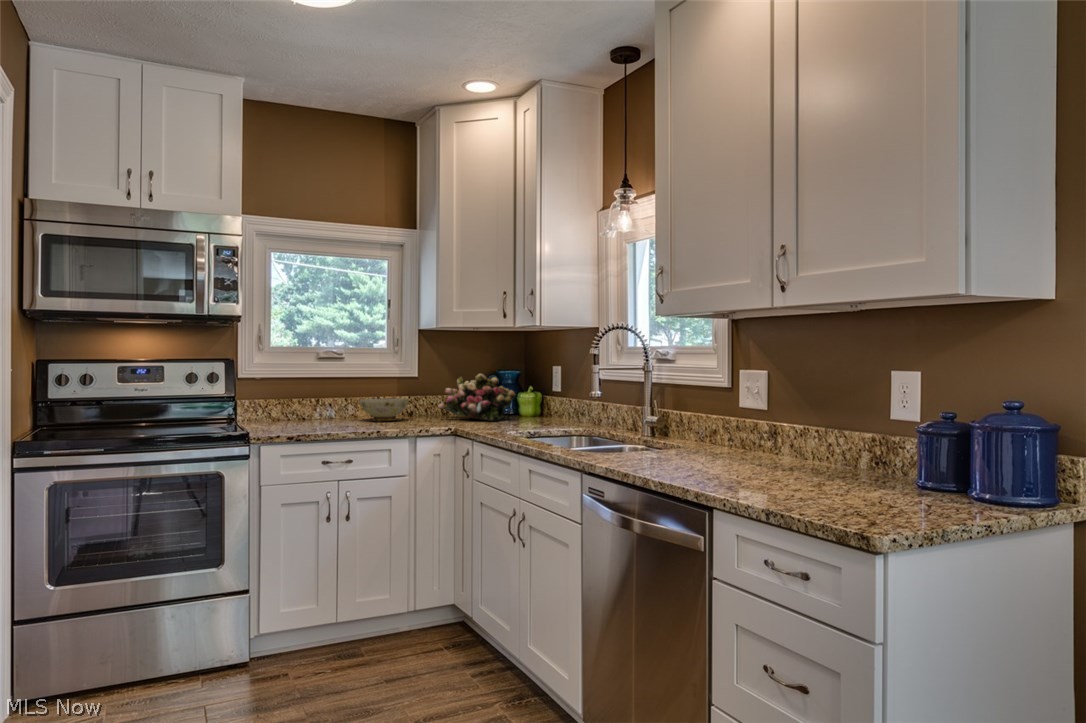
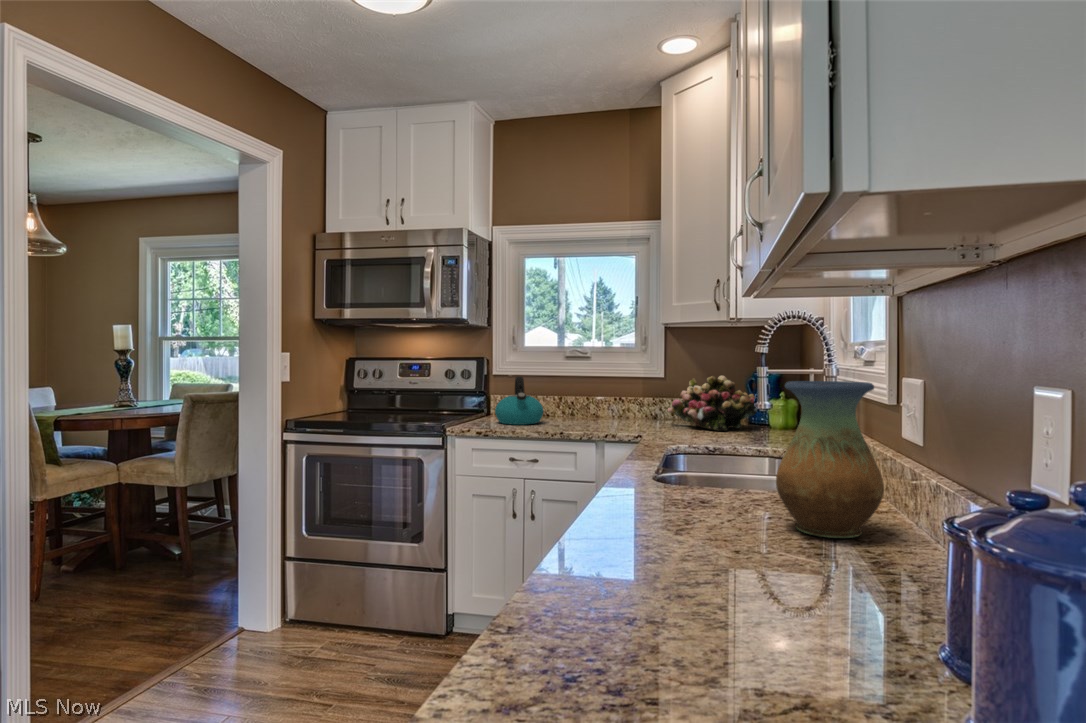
vase: none [708,375,767,463] -> present [776,381,884,538]
kettle: none [279,379,332,429] -> present [495,376,544,425]
ceramic bowl: present [359,398,409,421] -> none [586,399,638,423]

